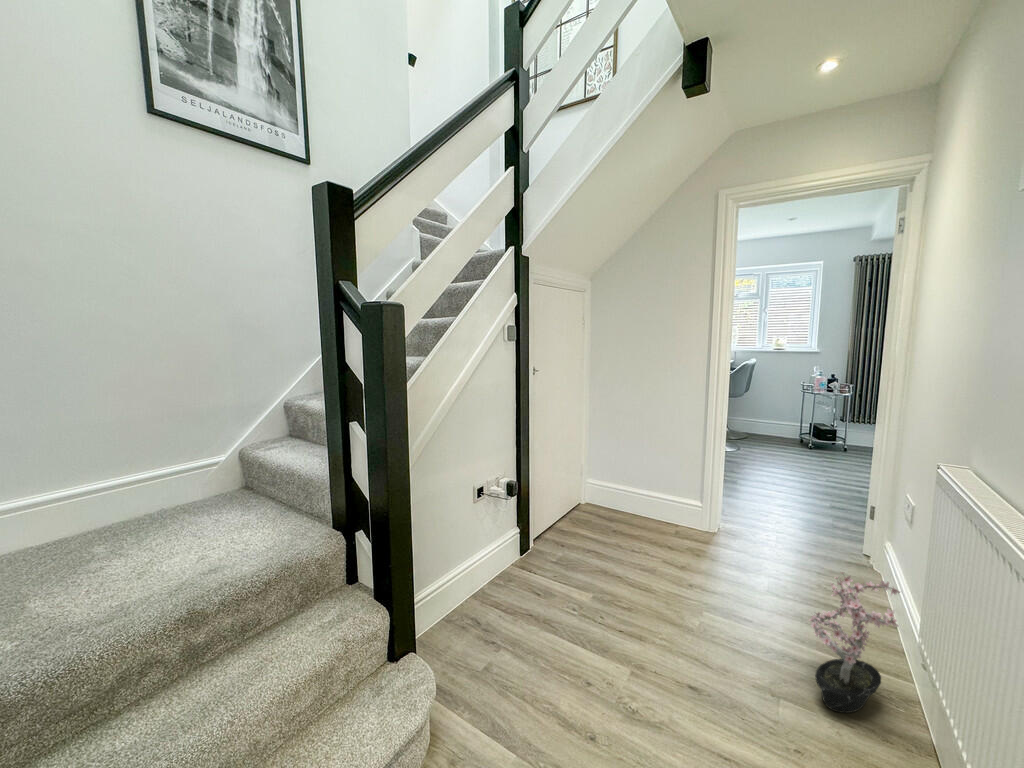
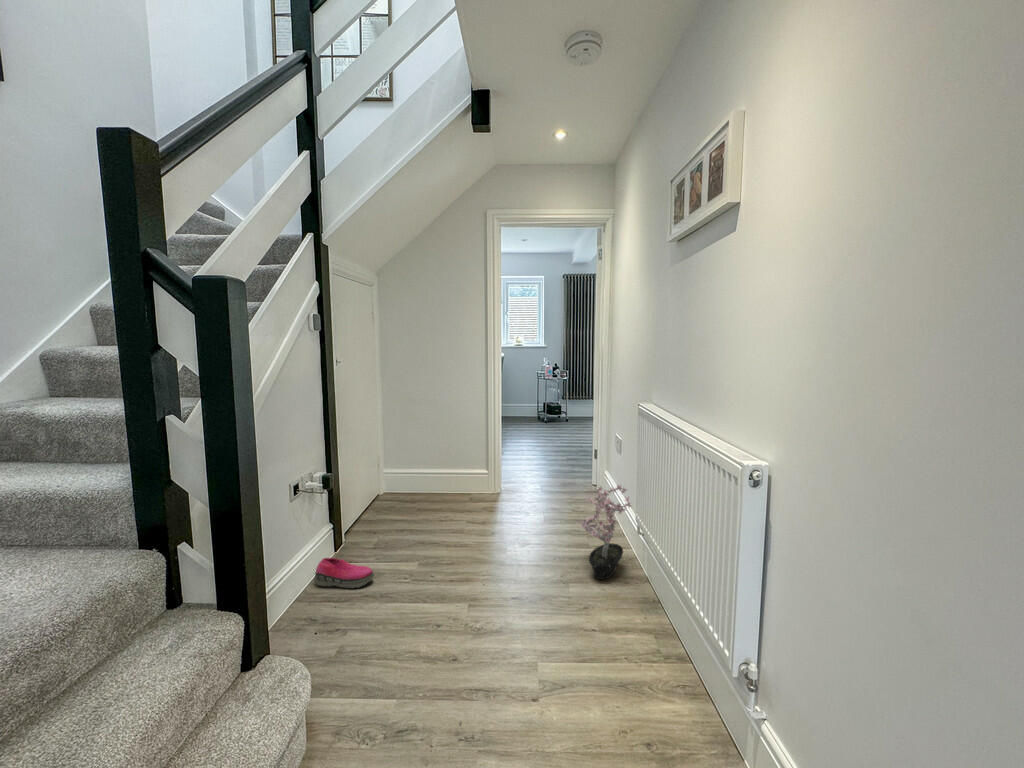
shoe: none [492,563,544,603] -> present [314,558,374,589]

